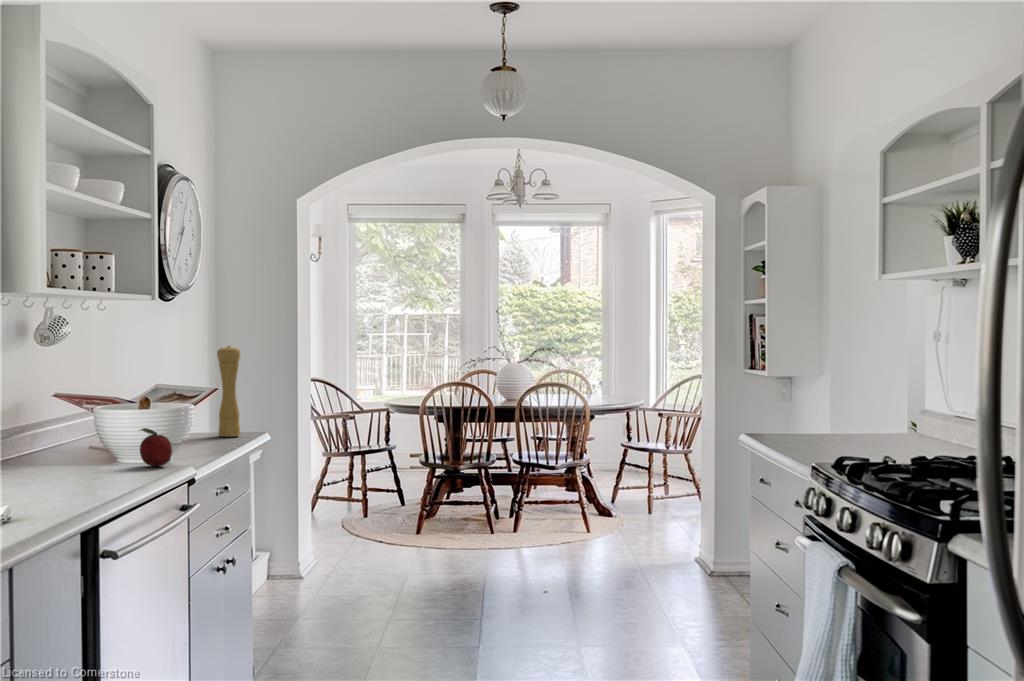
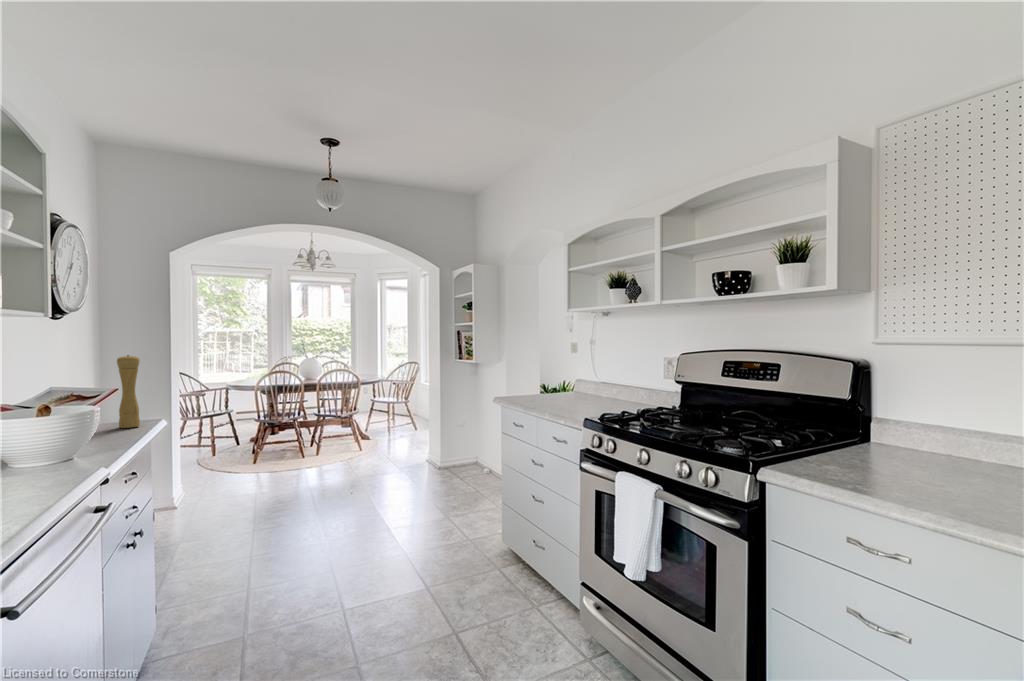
fruit: present [140,428,172,466] -> none [36,438,79,473]

